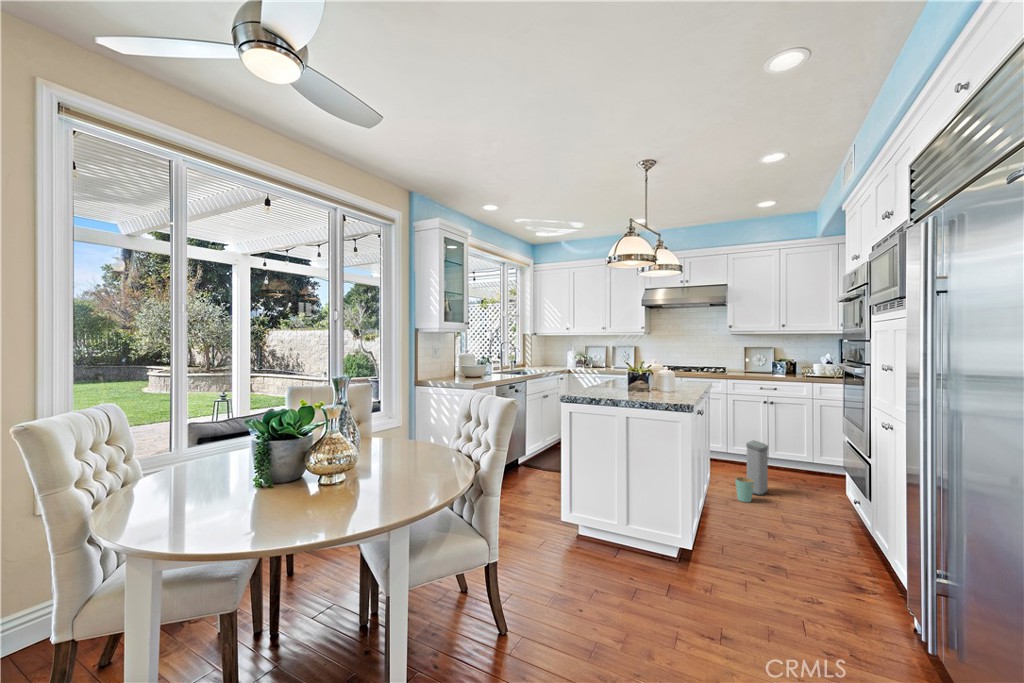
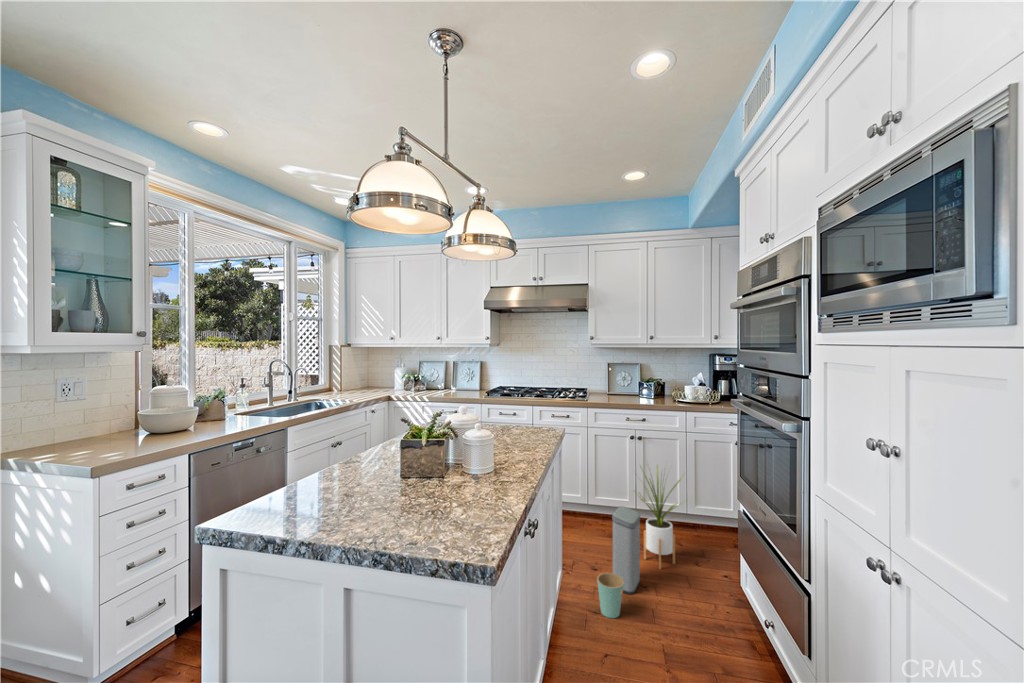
house plant: none [763,413,809,489] -> present [641,465,680,569]

